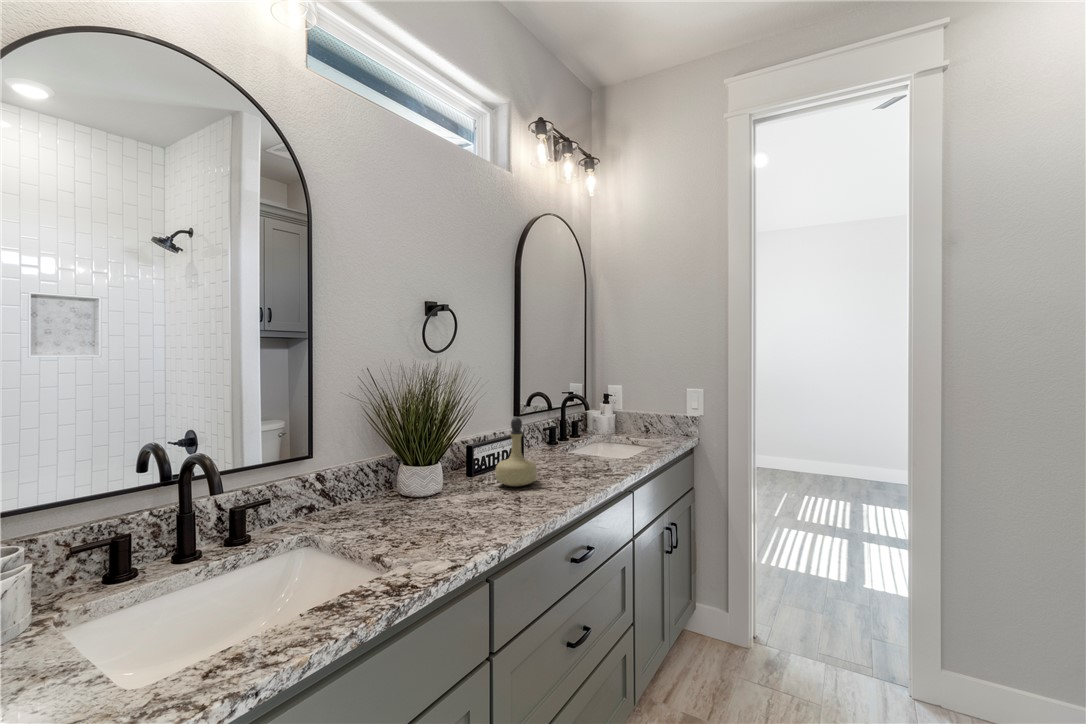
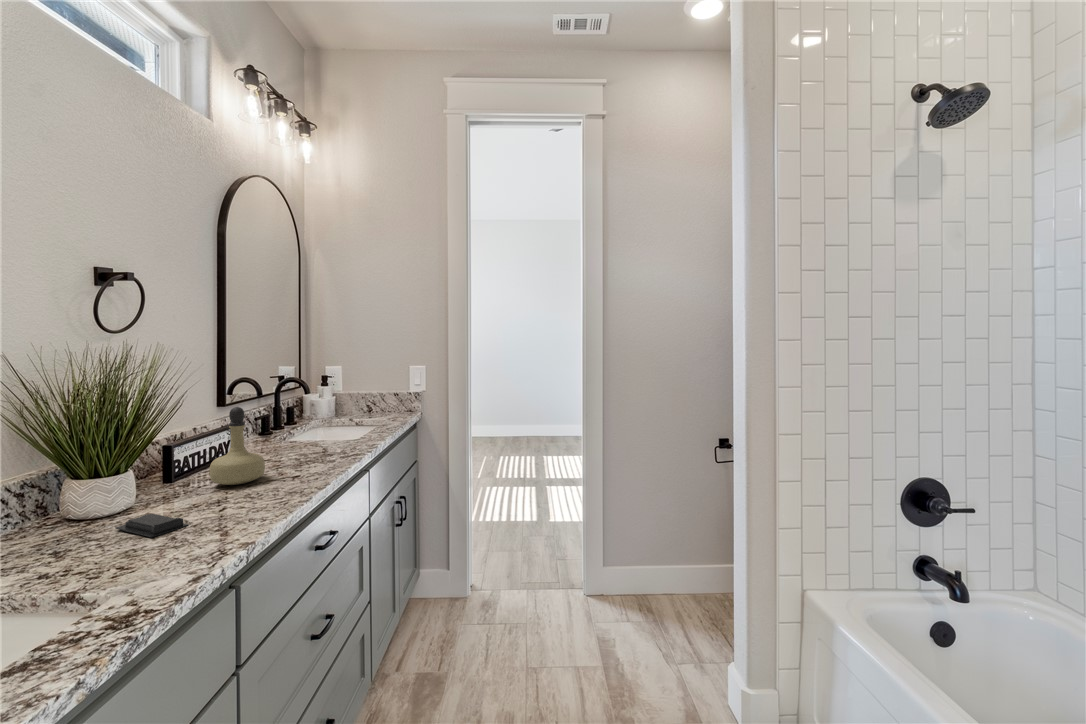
soap bar: none [425,501,469,521] -> present [115,514,188,537]

